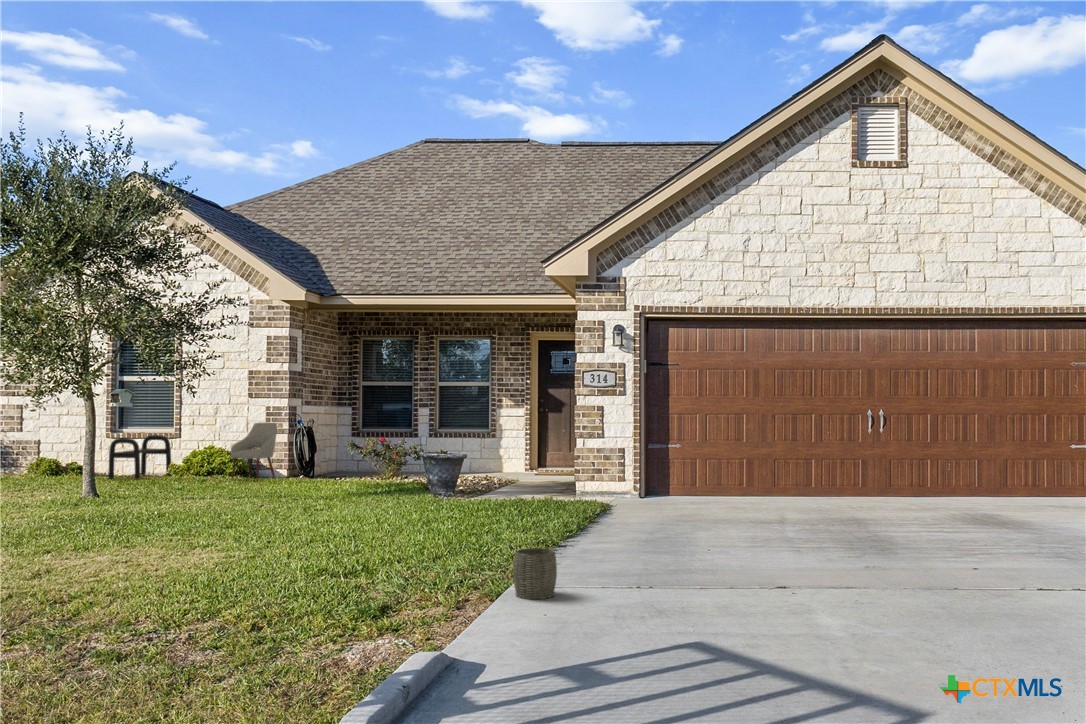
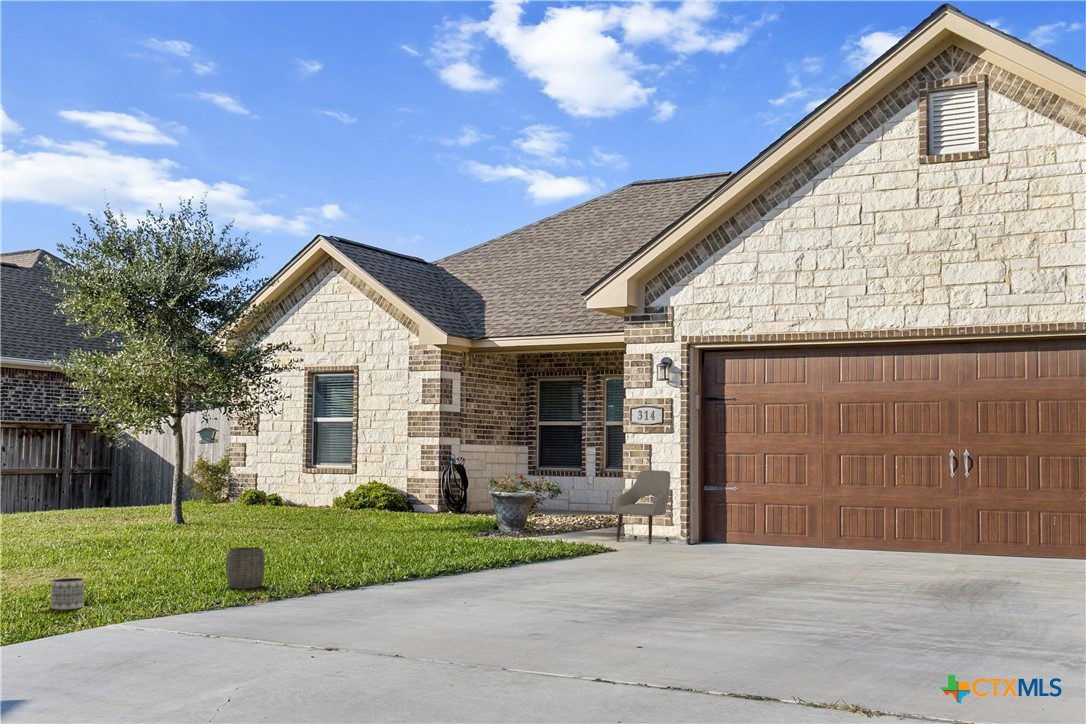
chair: present [230,423,277,481] -> present [615,470,670,544]
bench: present [108,435,171,479] -> none [296,471,354,509]
planter: none [477,616,516,662] -> present [51,578,84,610]

